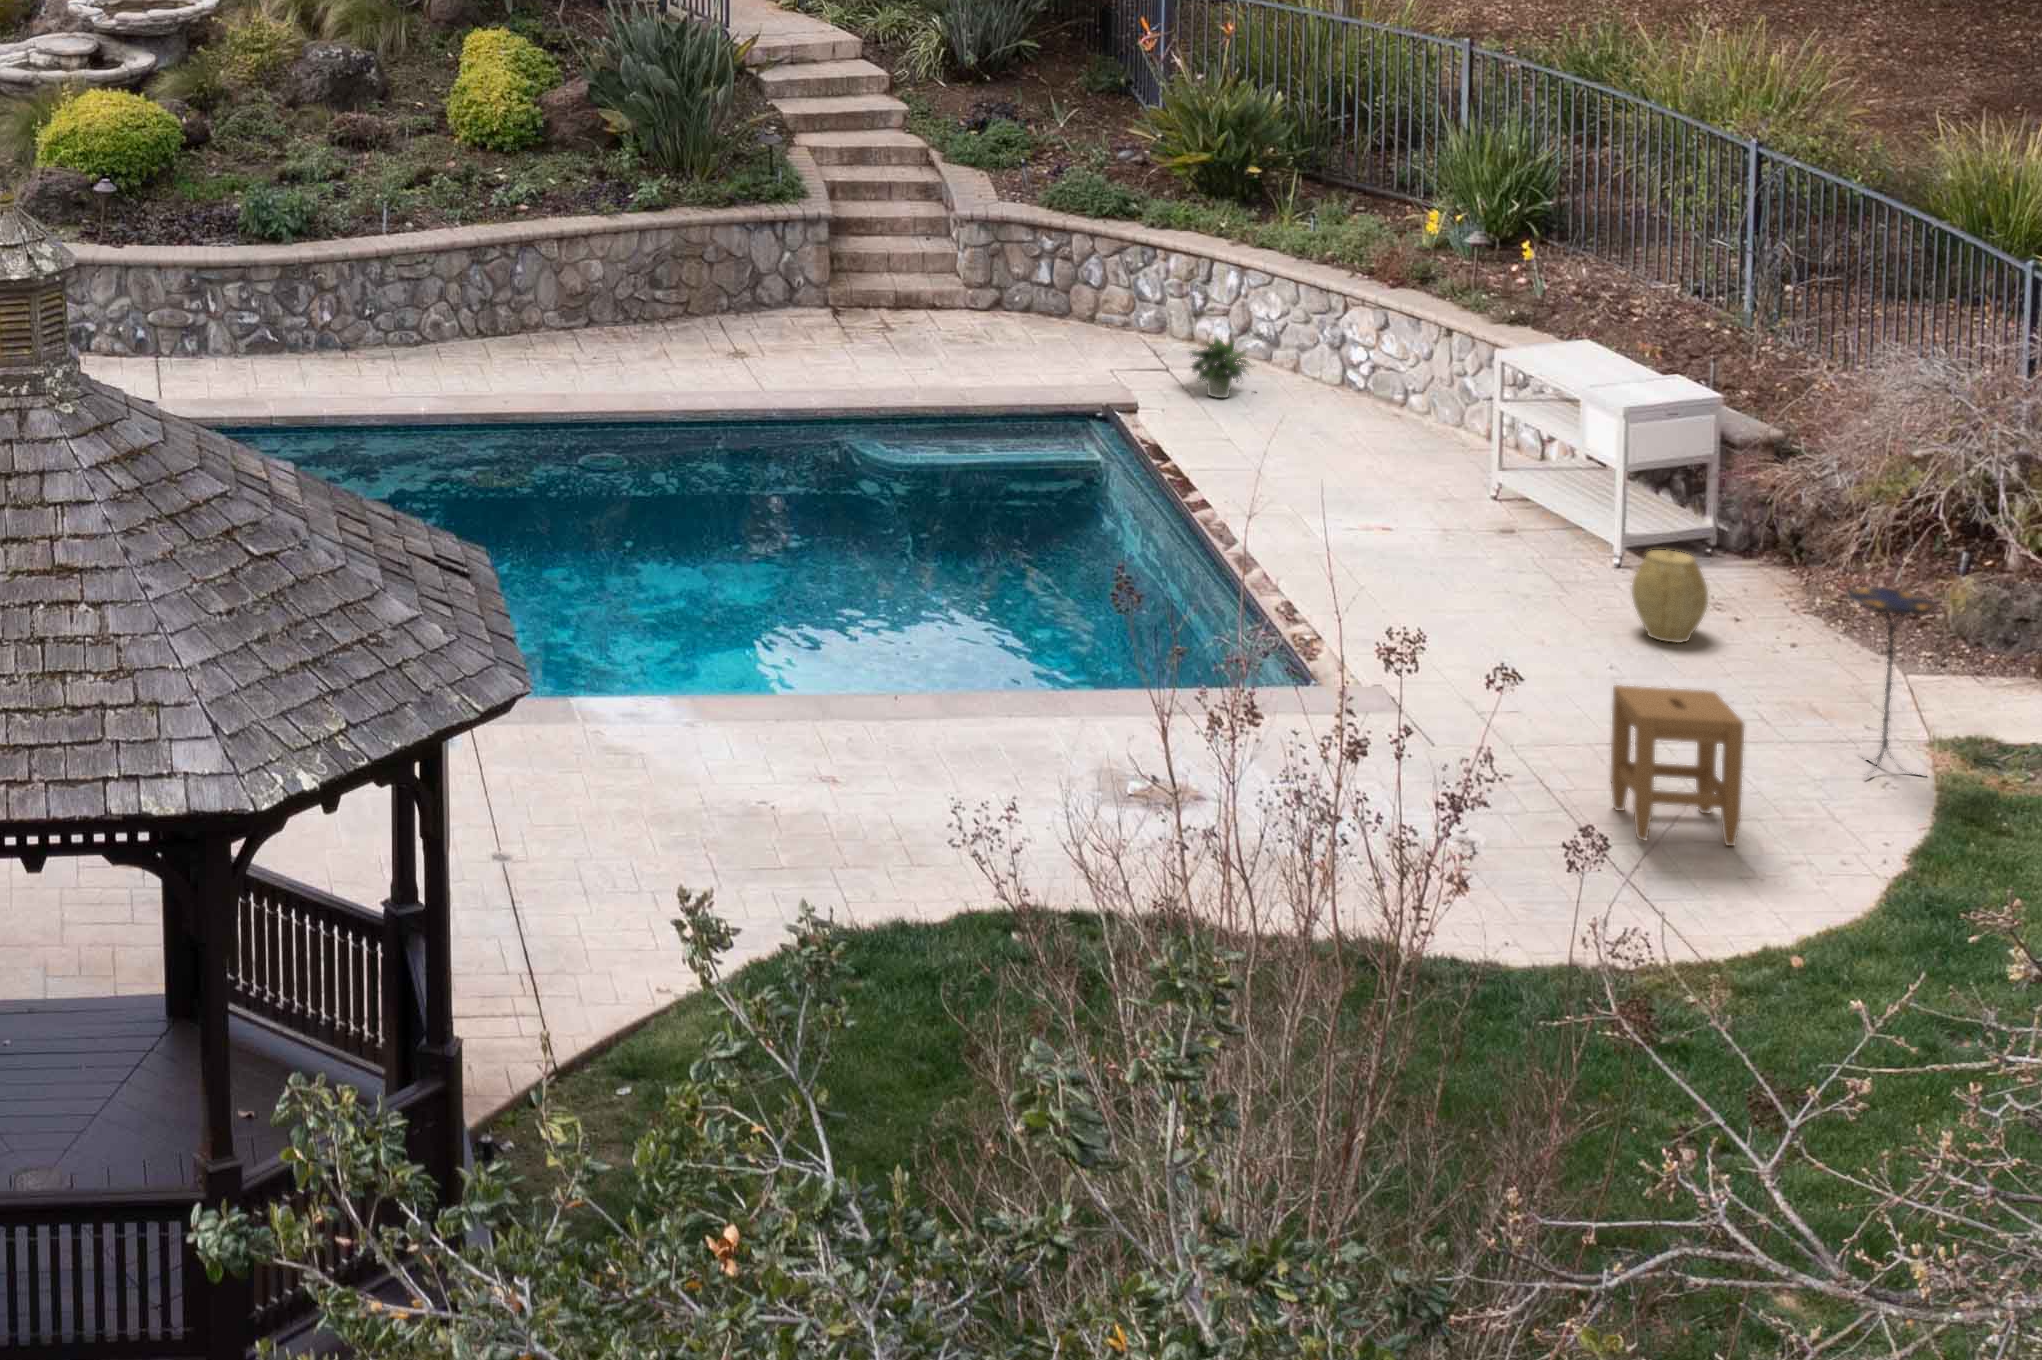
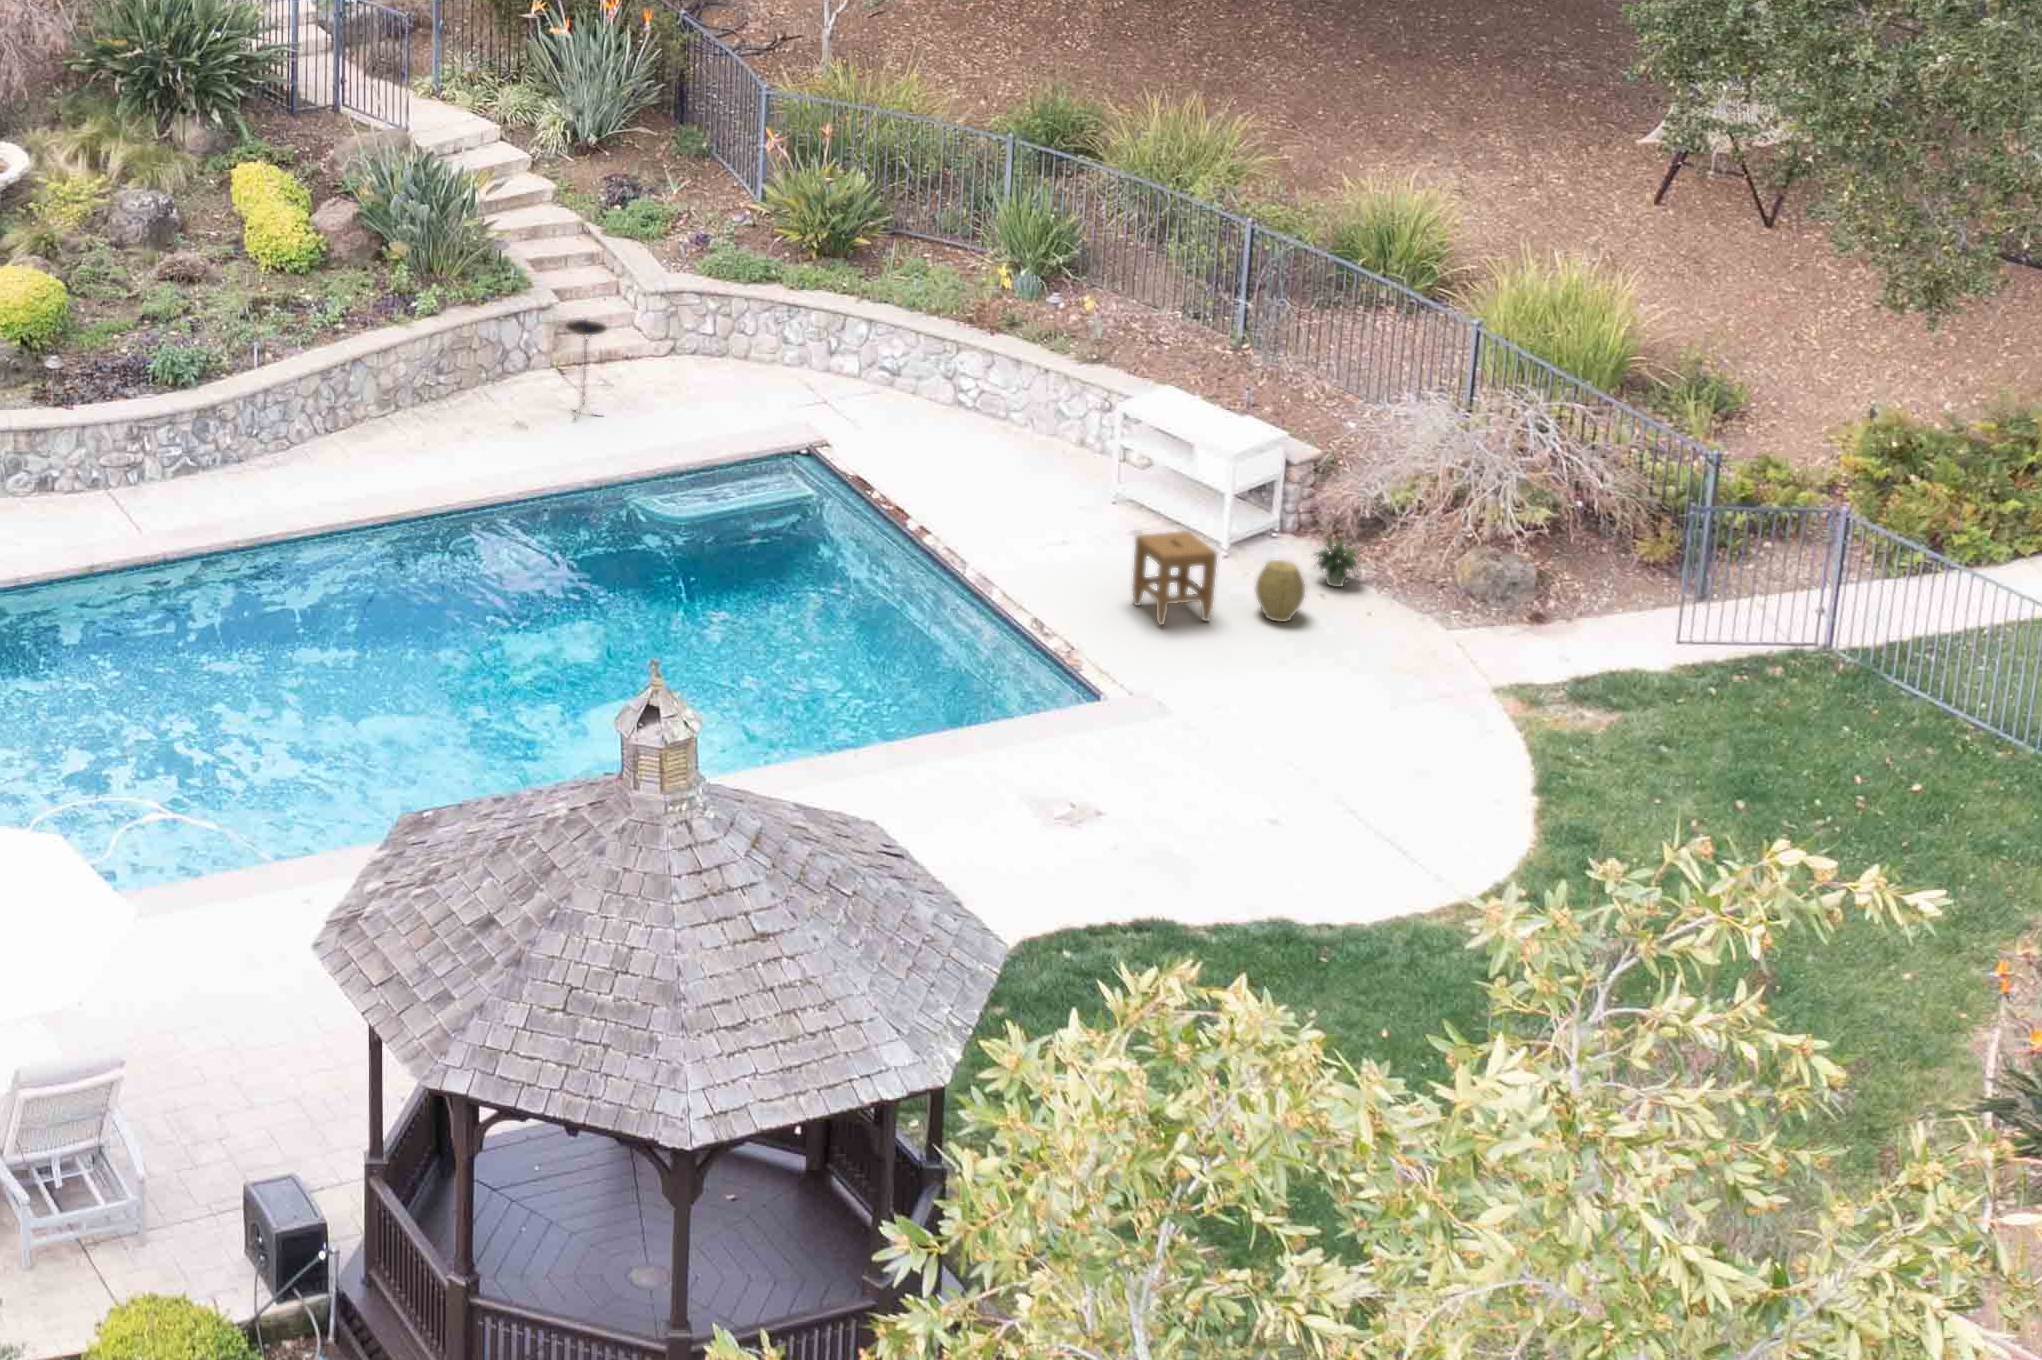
potted plant: present [1189,336,1249,398] -> present [1314,537,1357,587]
side table: present [1849,587,1937,777] -> present [566,320,607,414]
stool: present [1610,685,1744,846] -> present [1132,531,1217,625]

